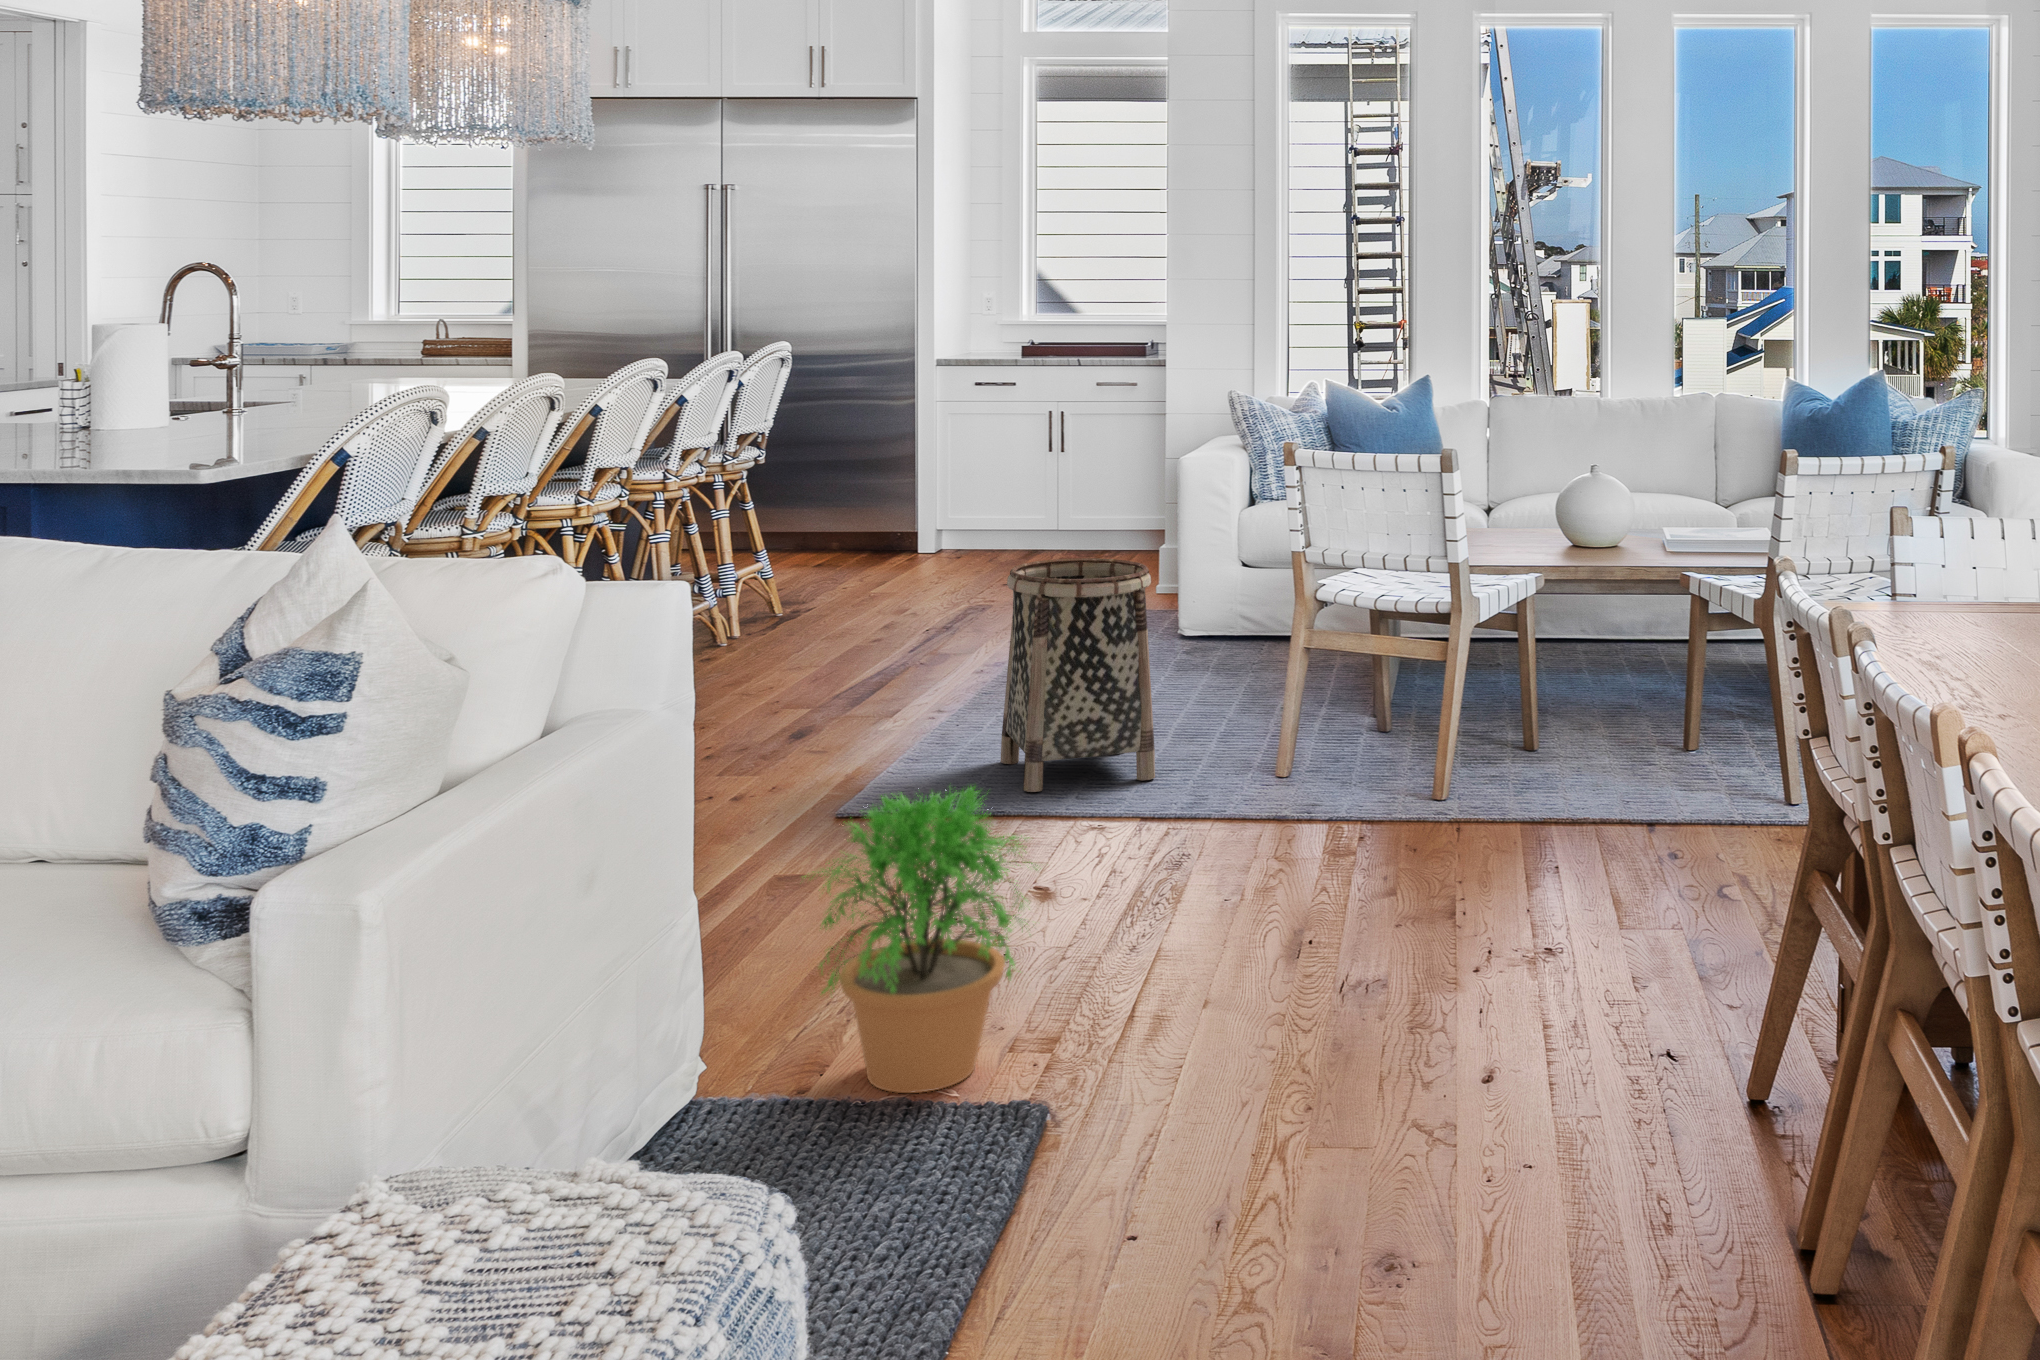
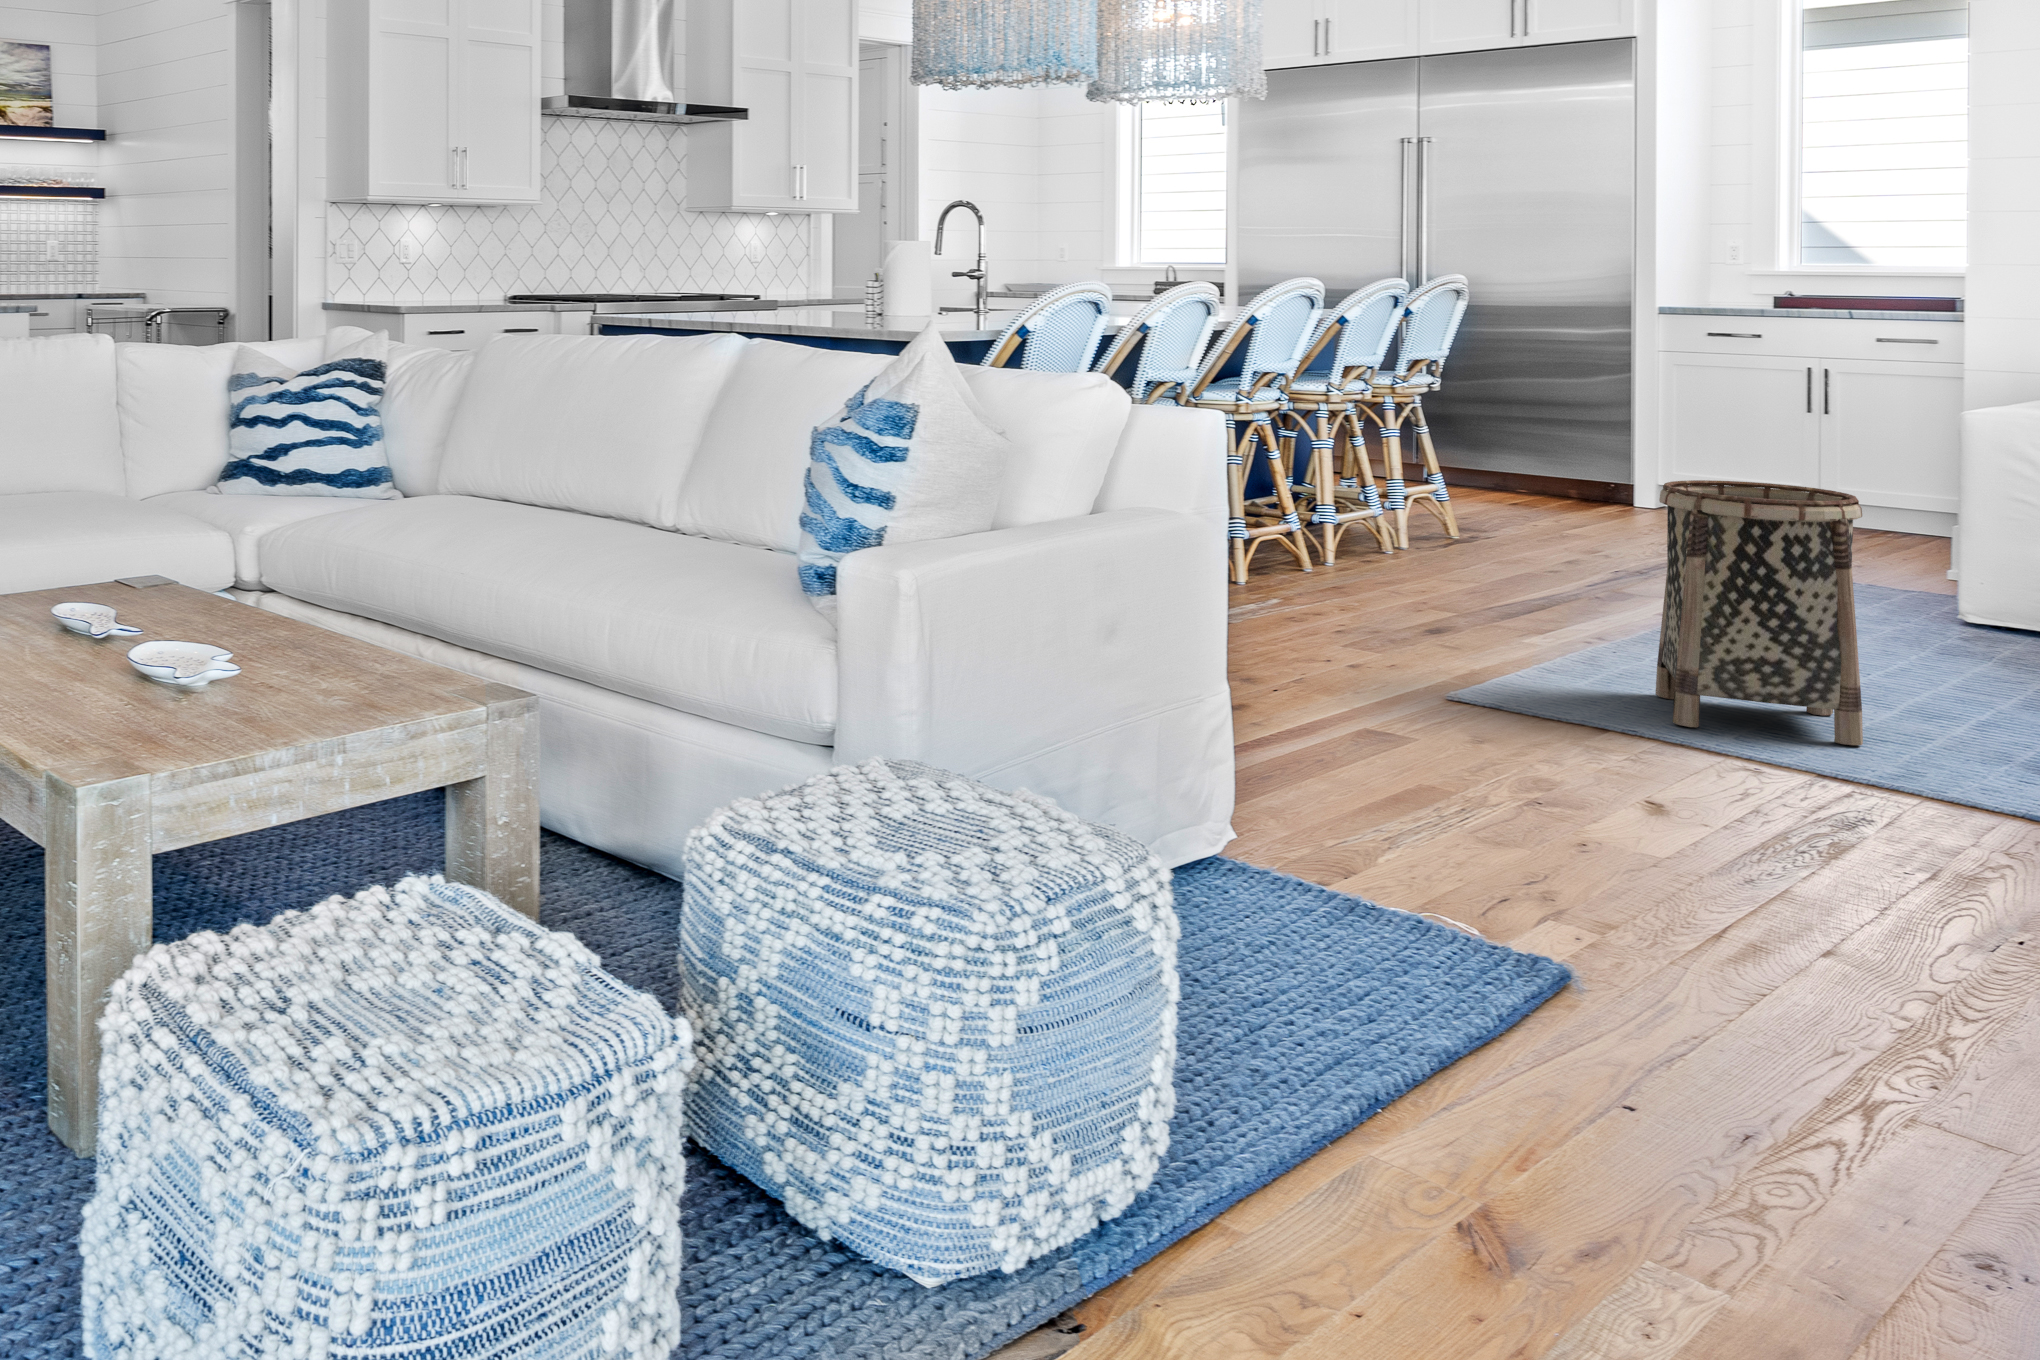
potted plant: present [805,786,1038,1093] -> none [1317,621,1590,927]

